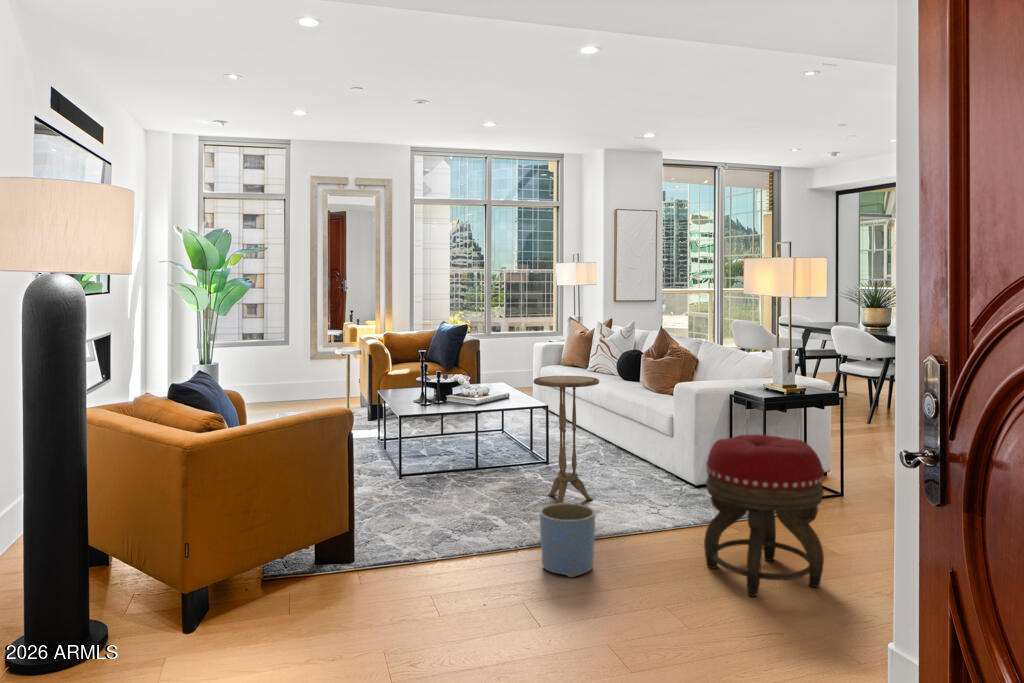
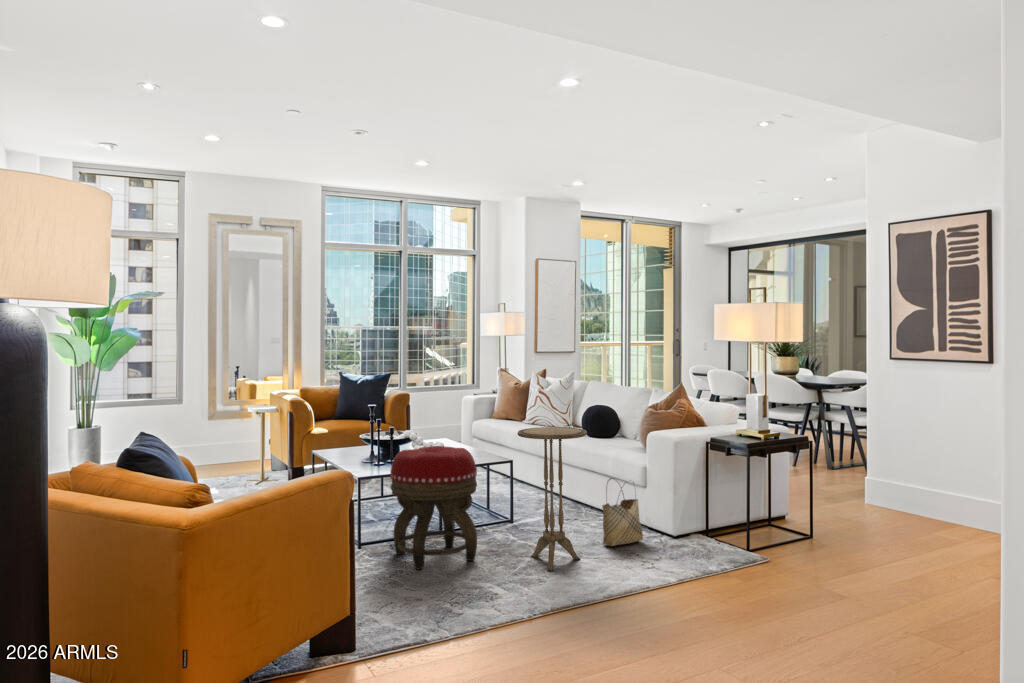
woven basket: none [621,426,662,490] -> present [602,478,643,546]
footstool: present [704,434,824,596] -> present [391,446,477,570]
planter: present [540,503,595,577] -> none [564,564,625,646]

